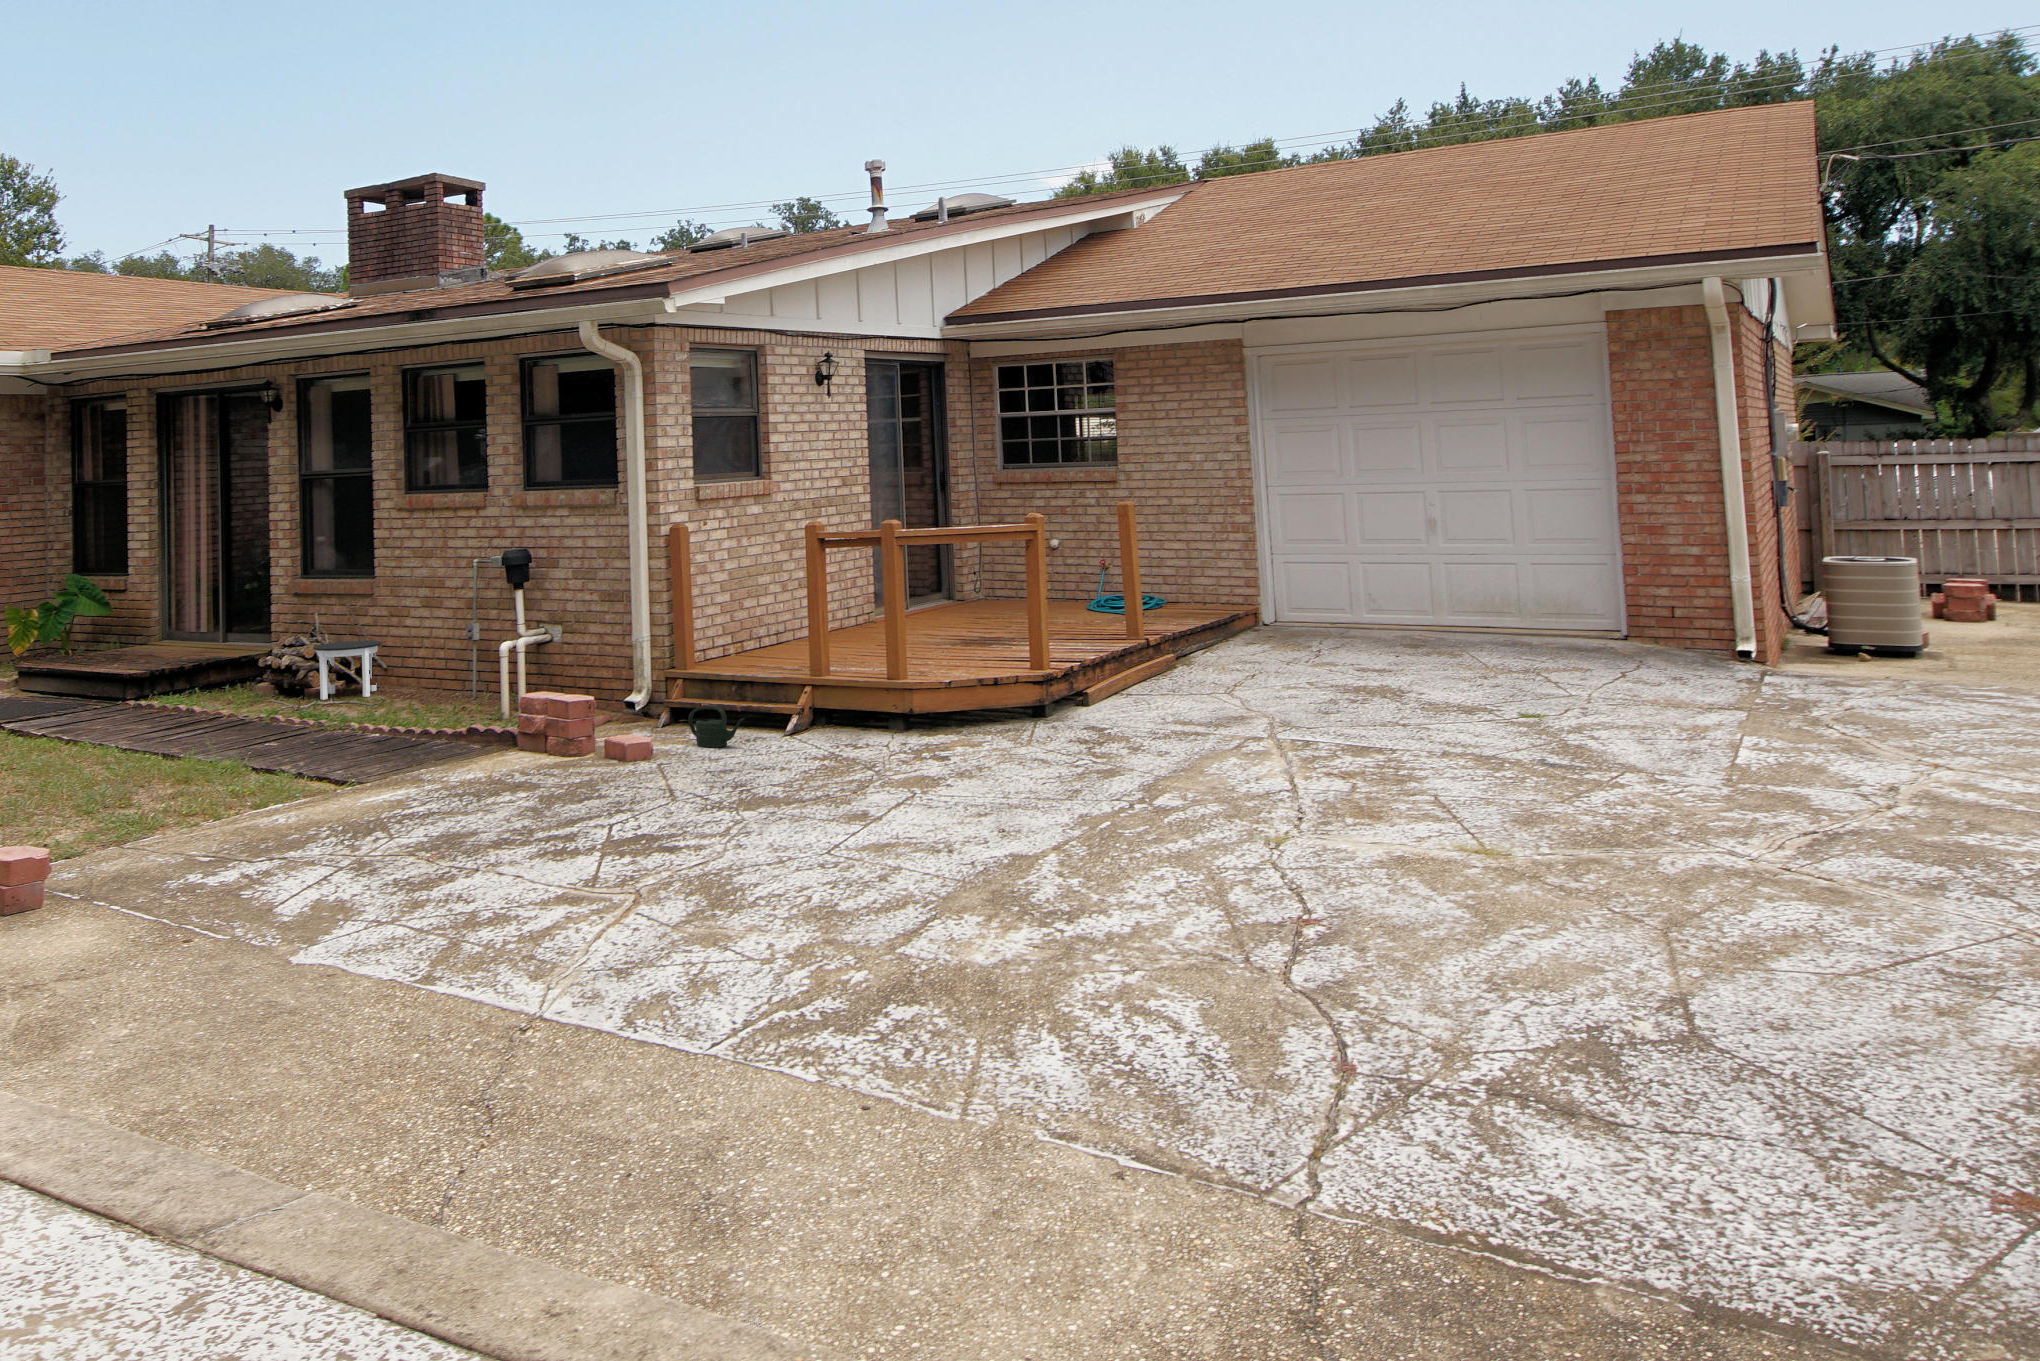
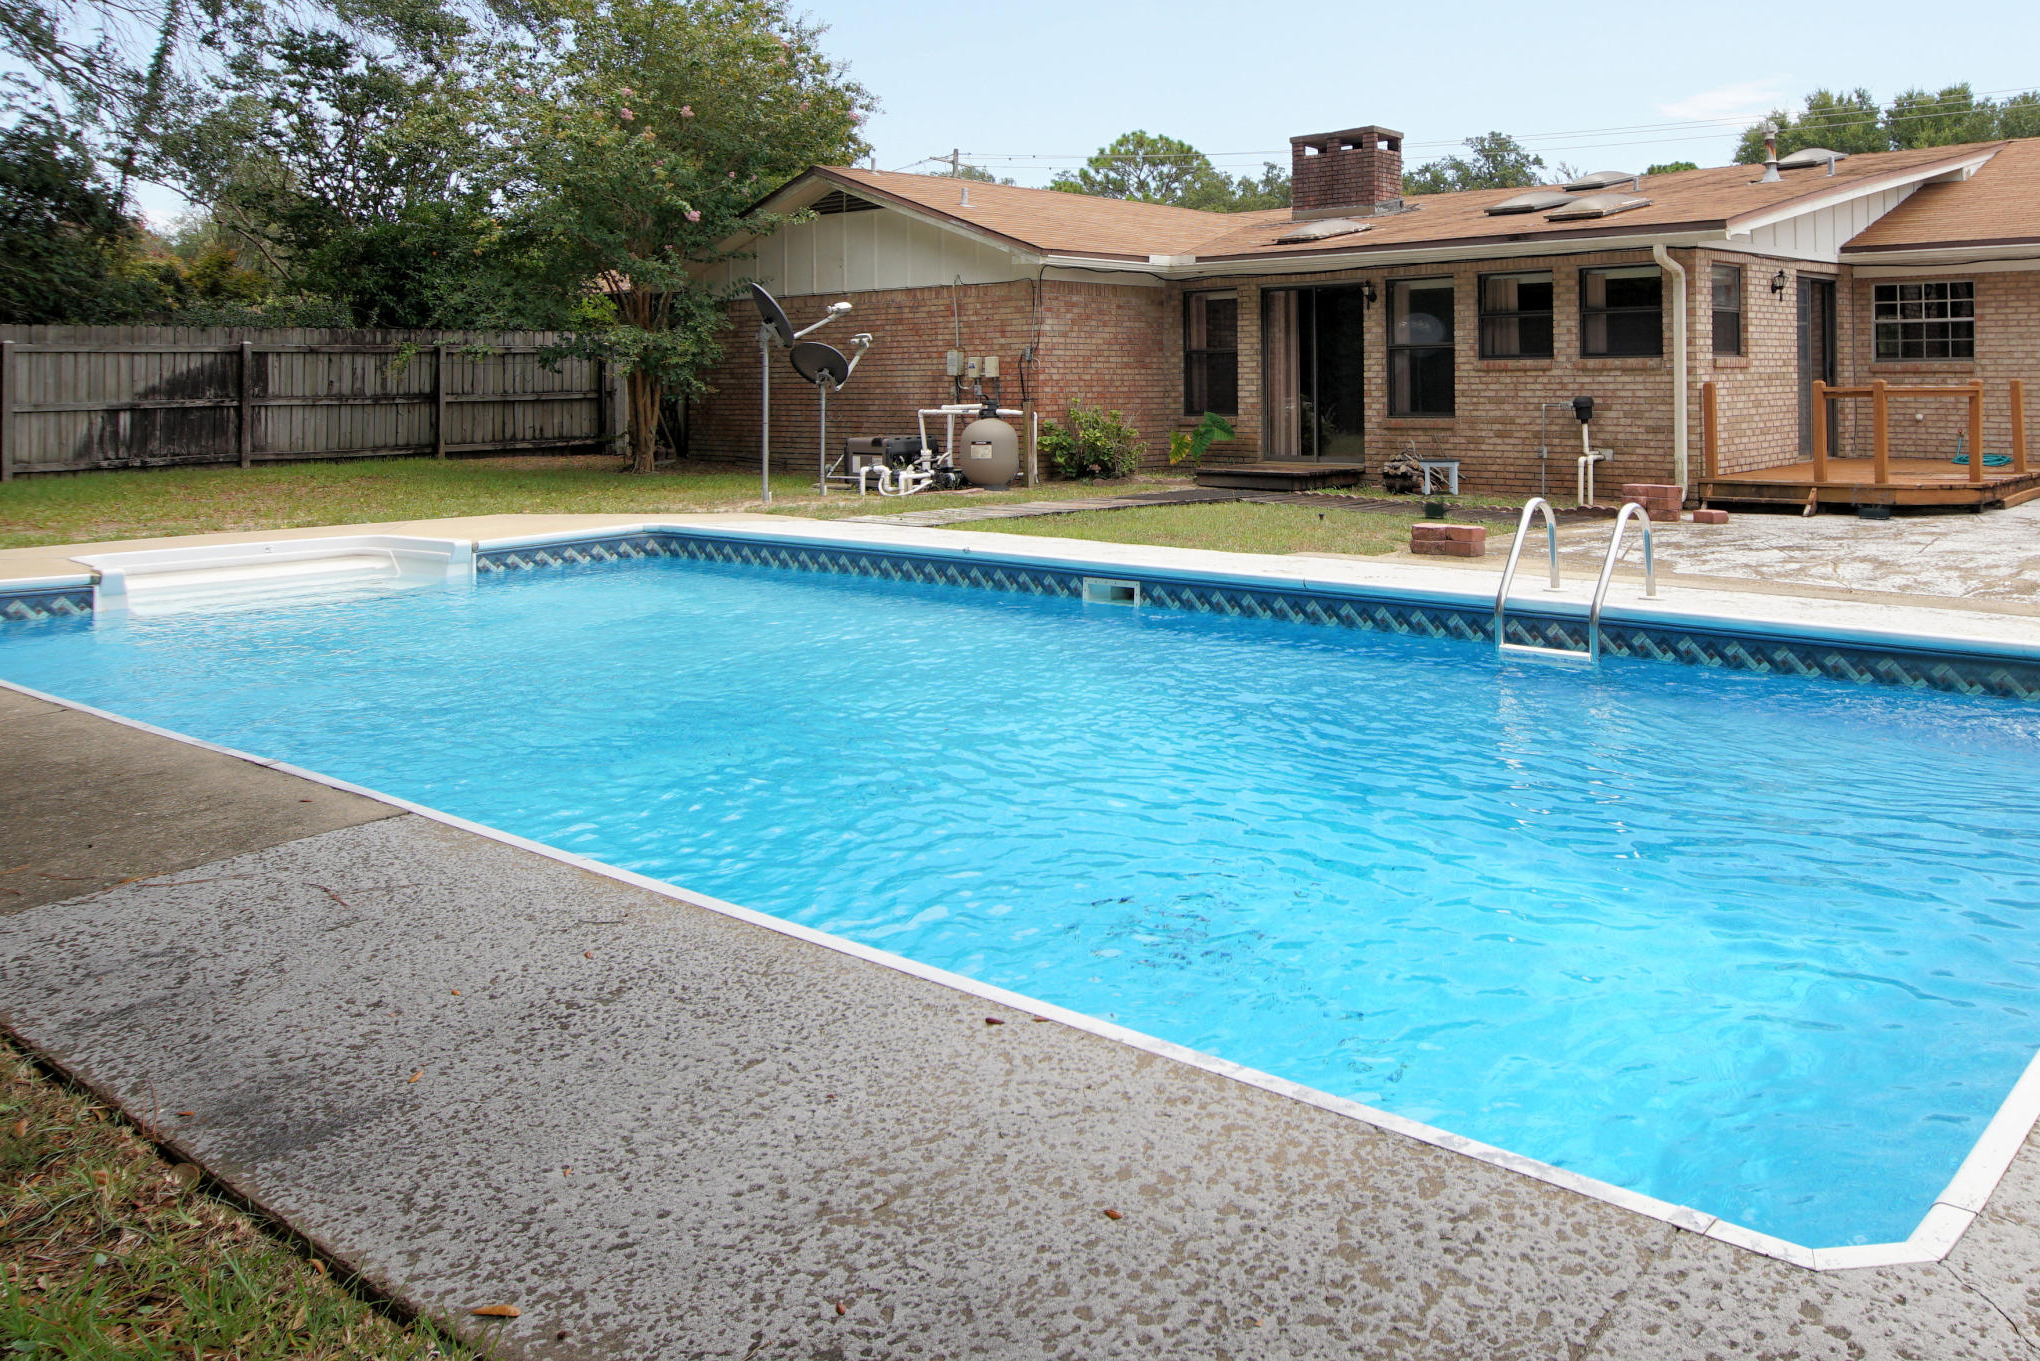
decorative plant: none [851,679,917,740] -> present [1853,489,1893,520]
watering can: present [688,706,745,747] -> present [1420,494,1451,518]

